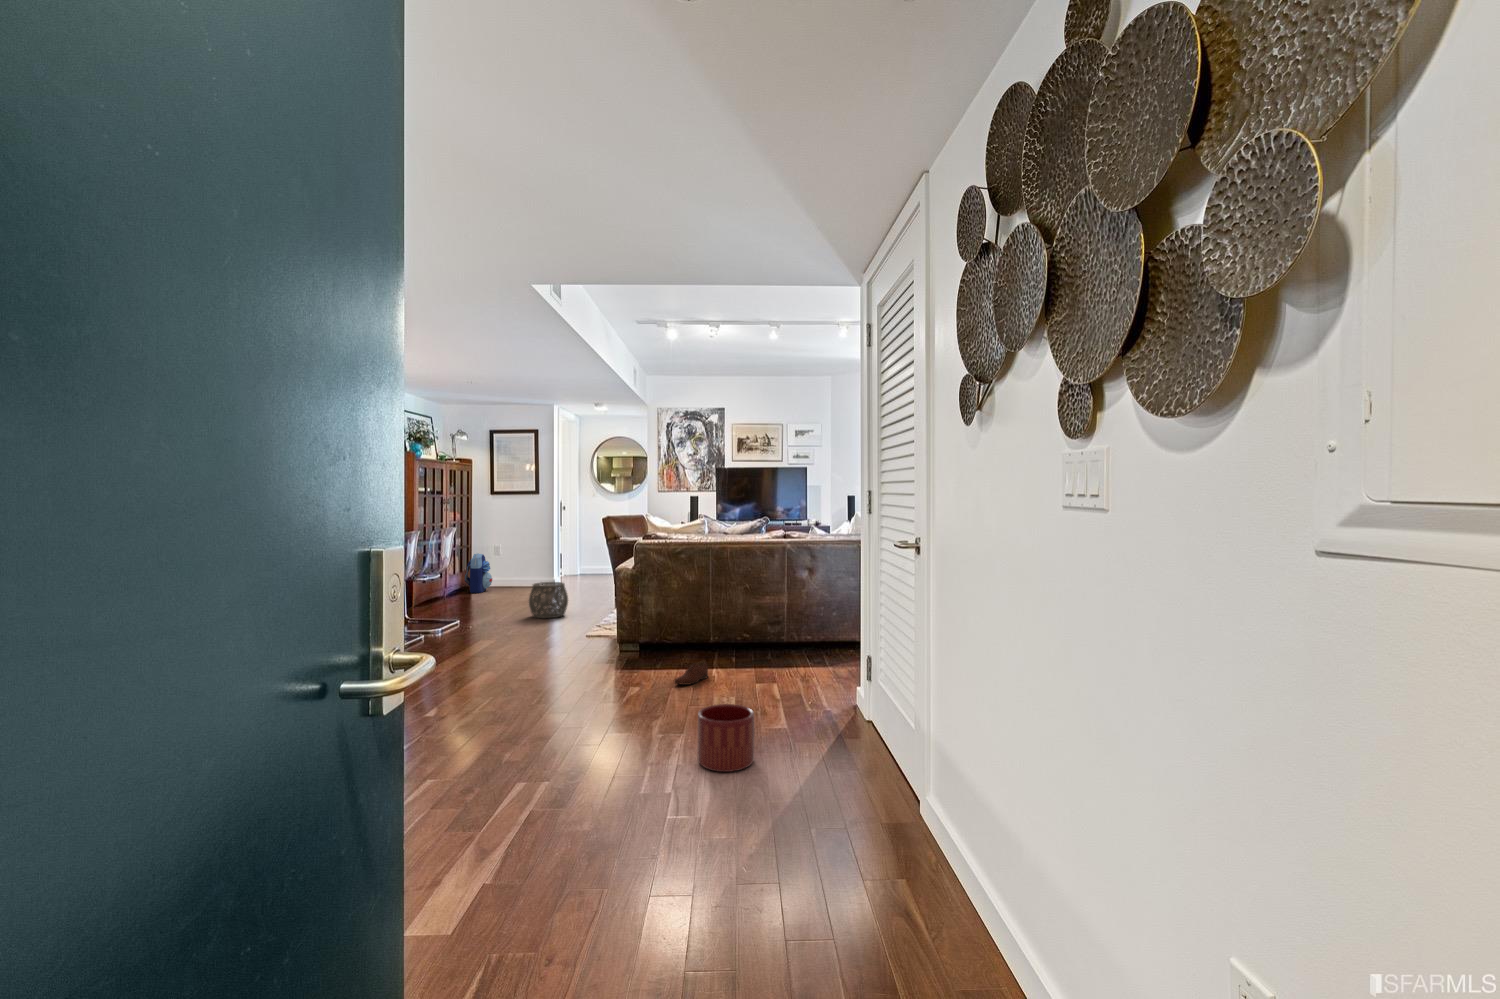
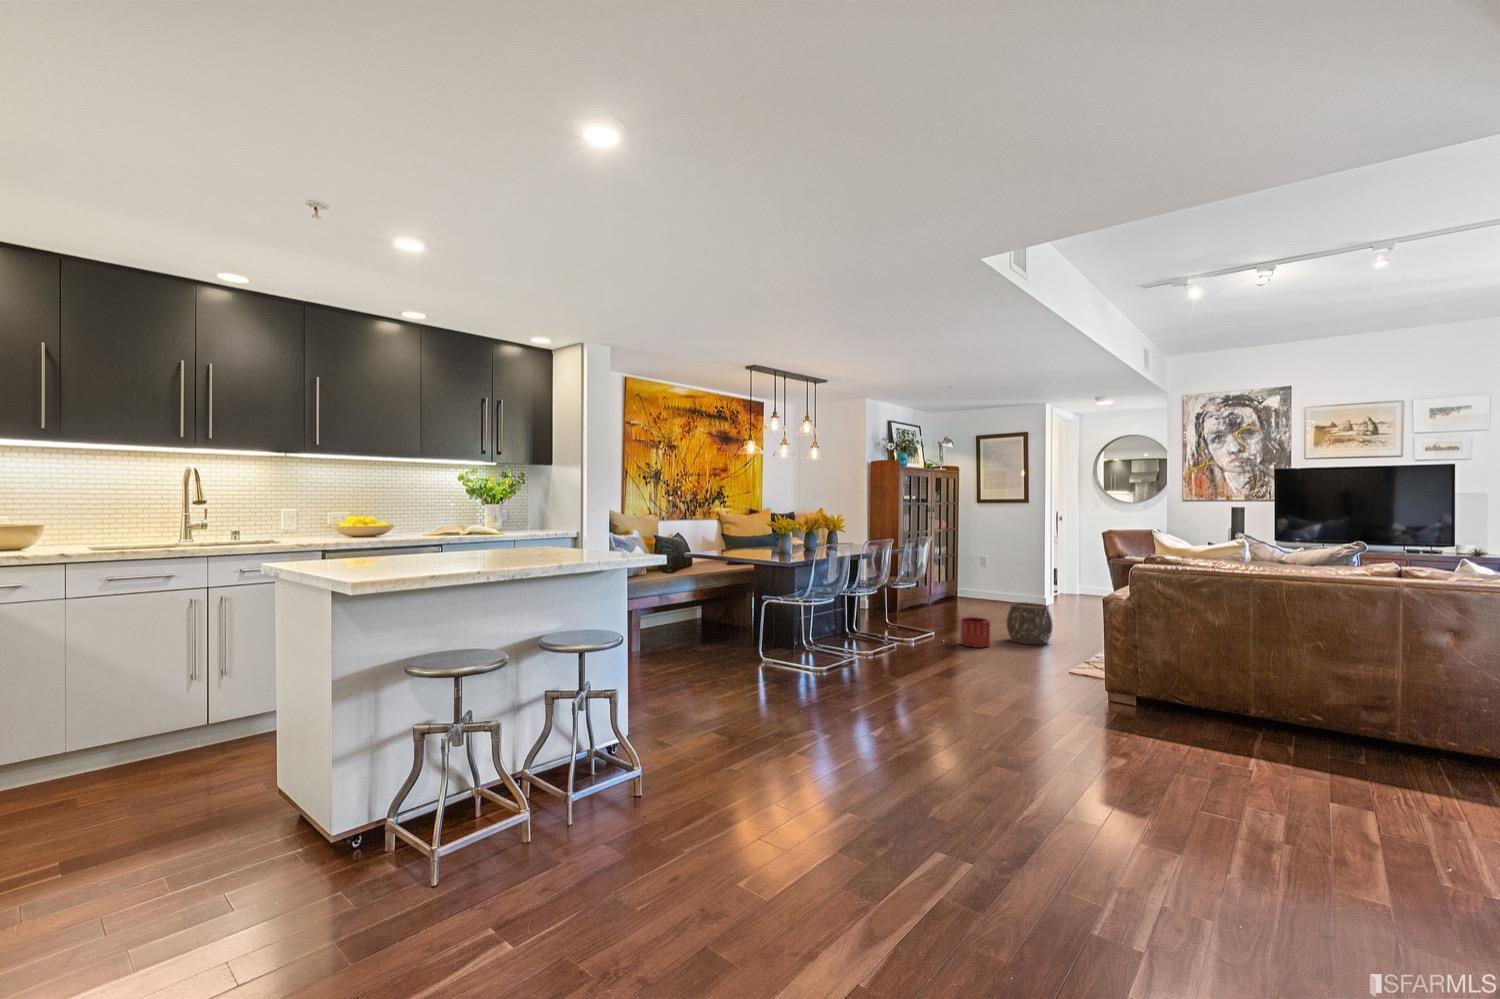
backpack: present [465,553,492,593] -> none [948,564,976,605]
shoe: present [674,660,708,685] -> none [1180,744,1240,775]
planter: present [698,704,754,772] -> present [959,617,990,648]

